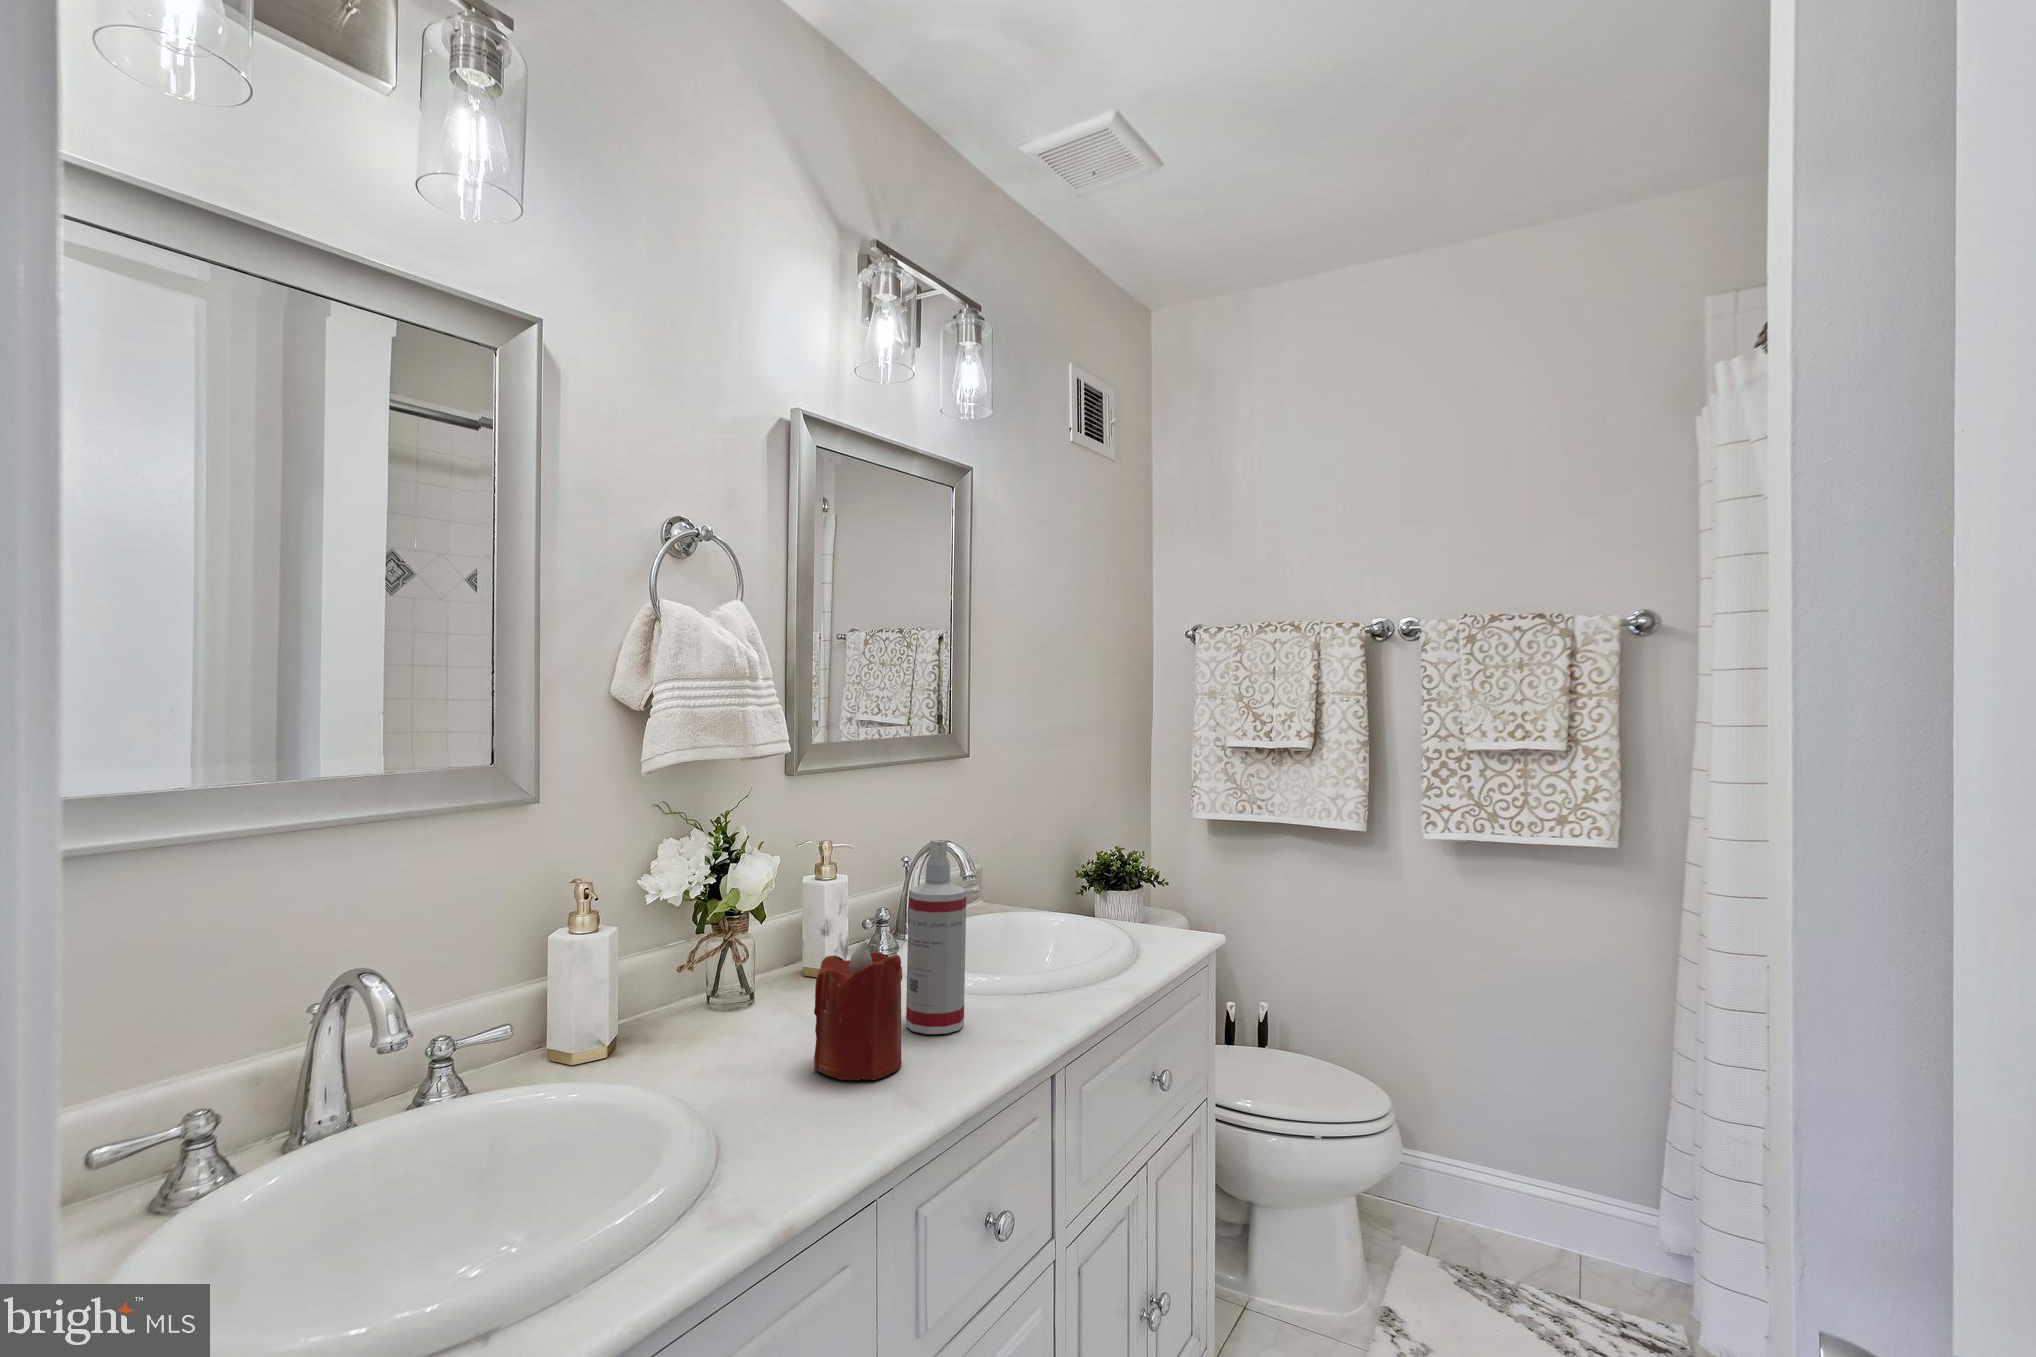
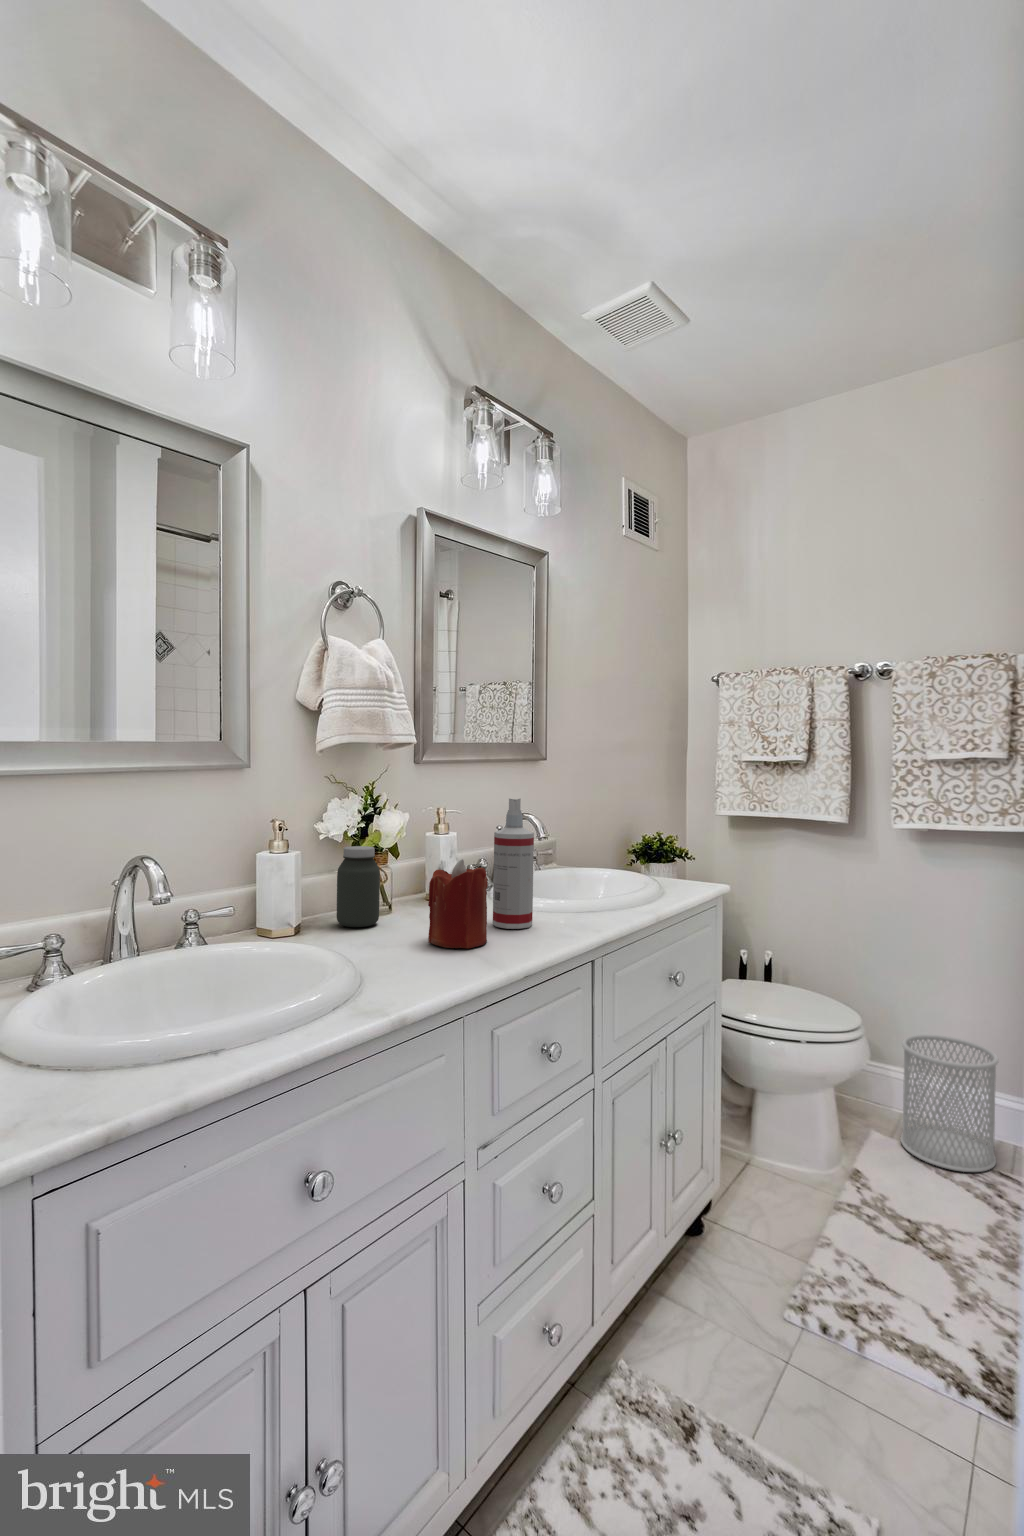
jar: none [671,914,737,1041] -> present [337,846,380,927]
wastebasket: none [1442,1115,1566,1307] -> present [900,1035,998,1172]

